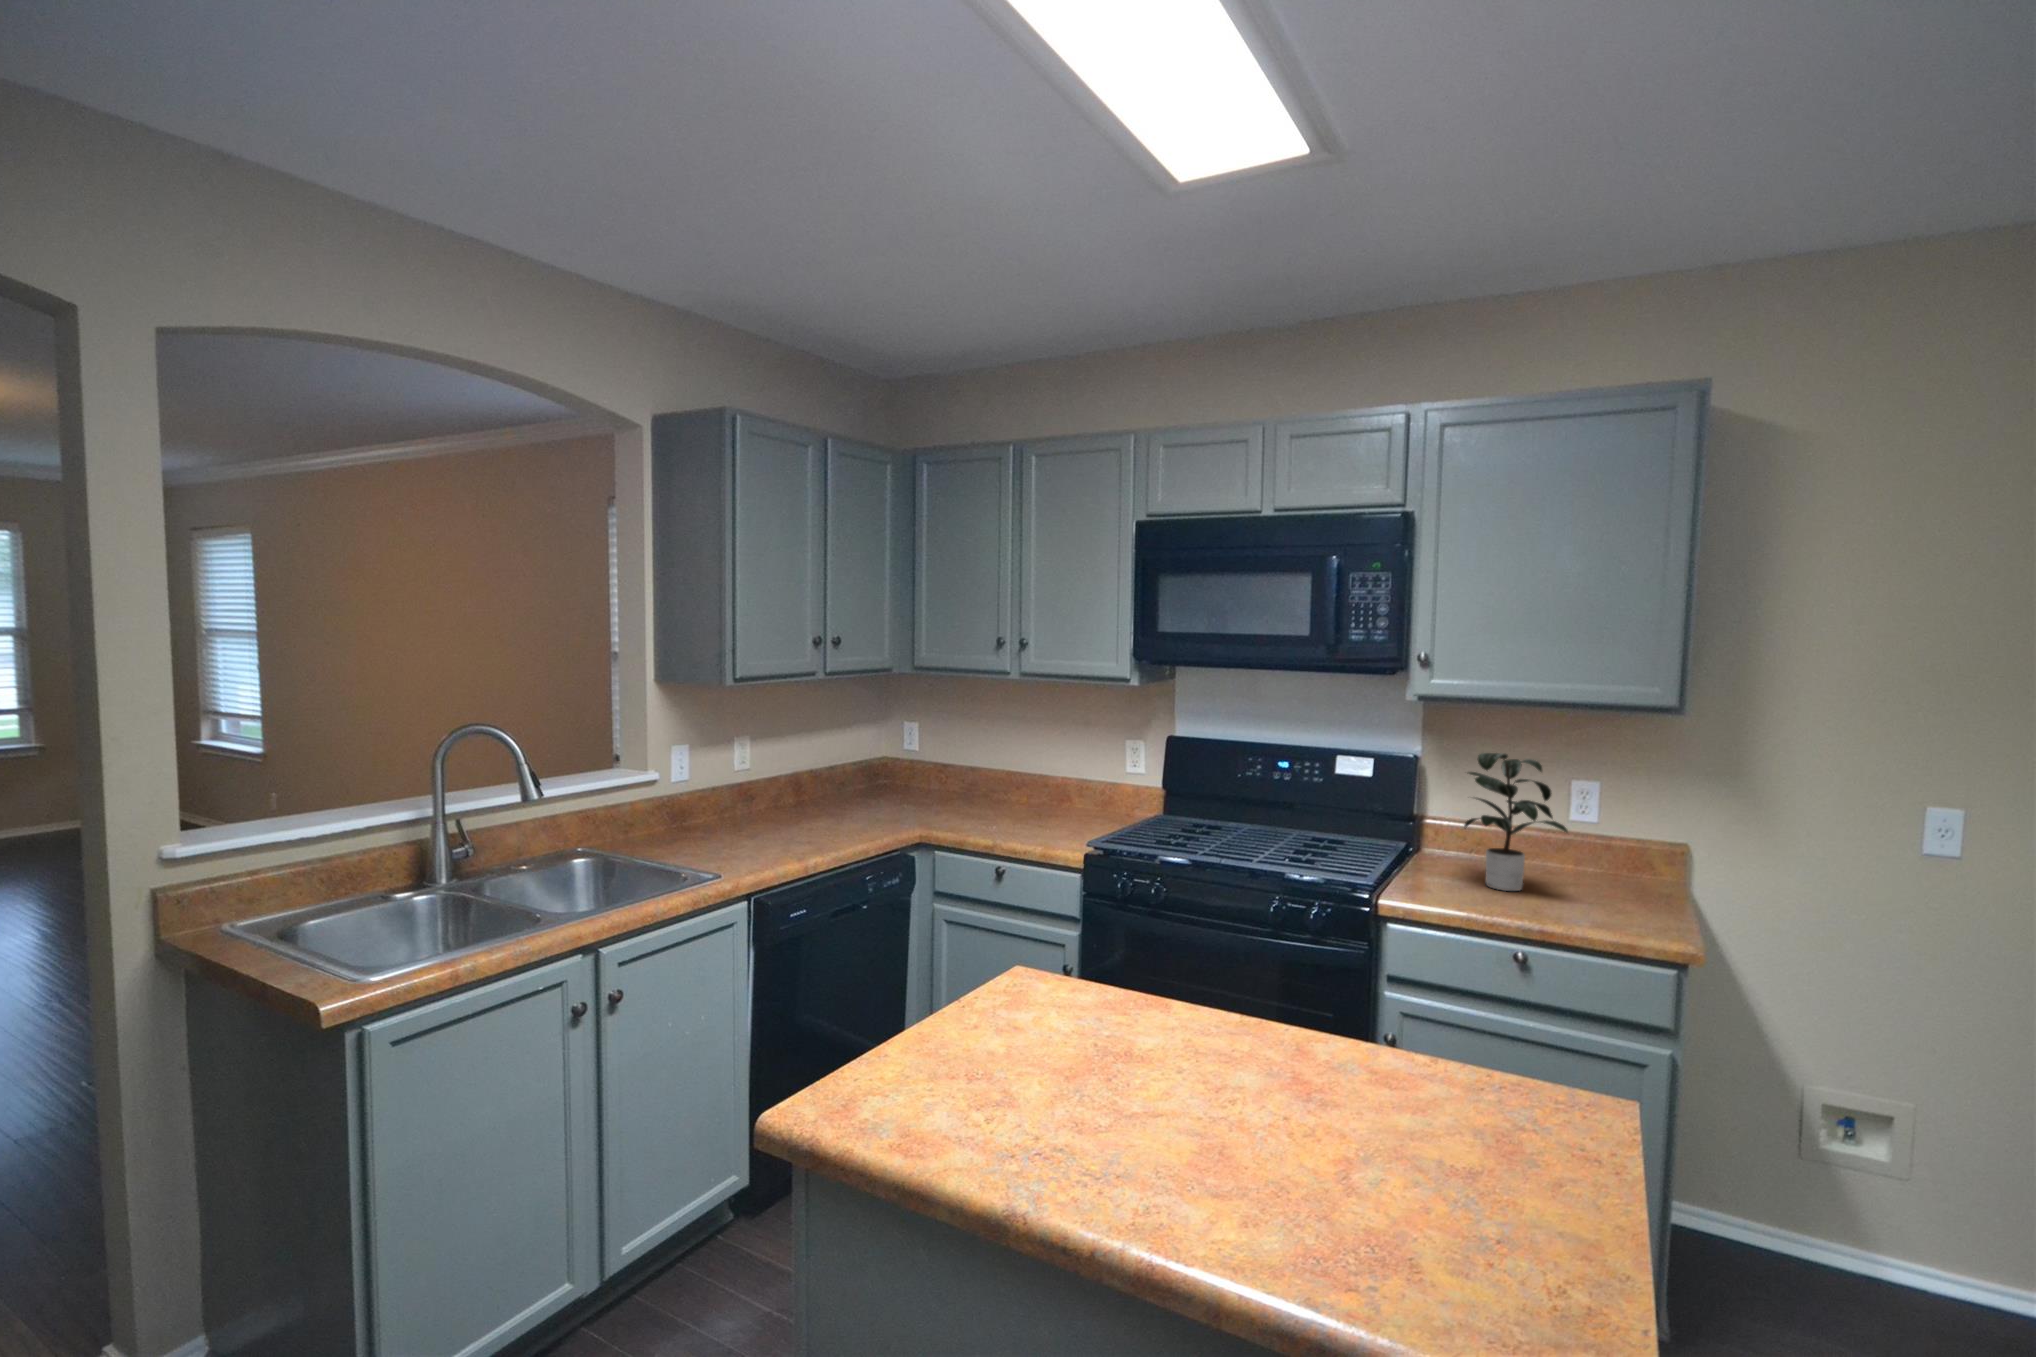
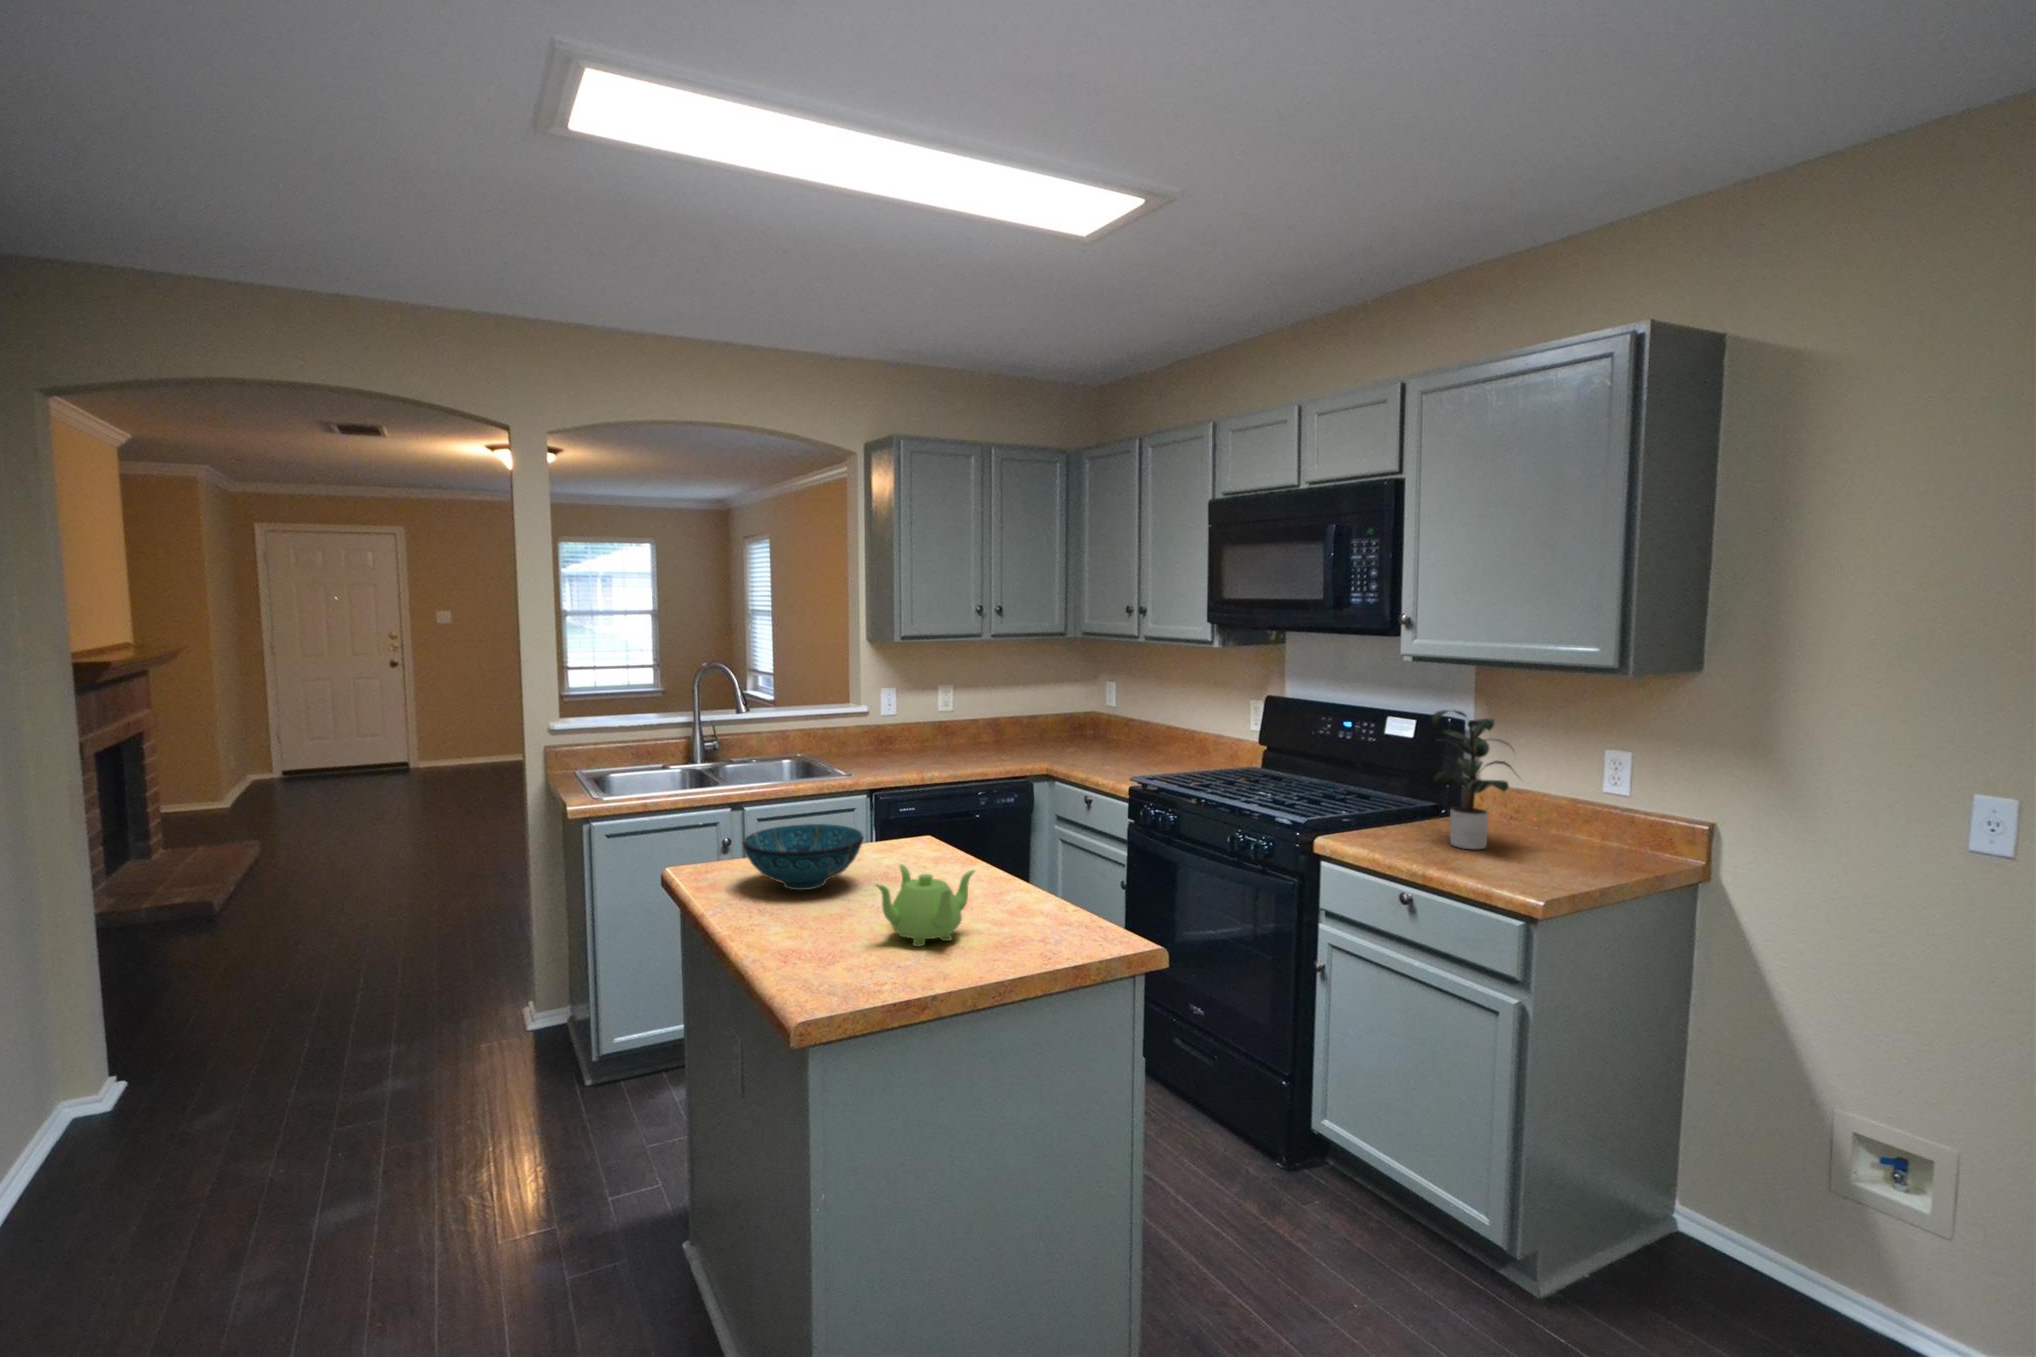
decorative bowl: none [1003,996,1197,1124] -> present [743,824,864,890]
teapot: none [1372,1050,1557,1197] -> present [876,865,975,946]

